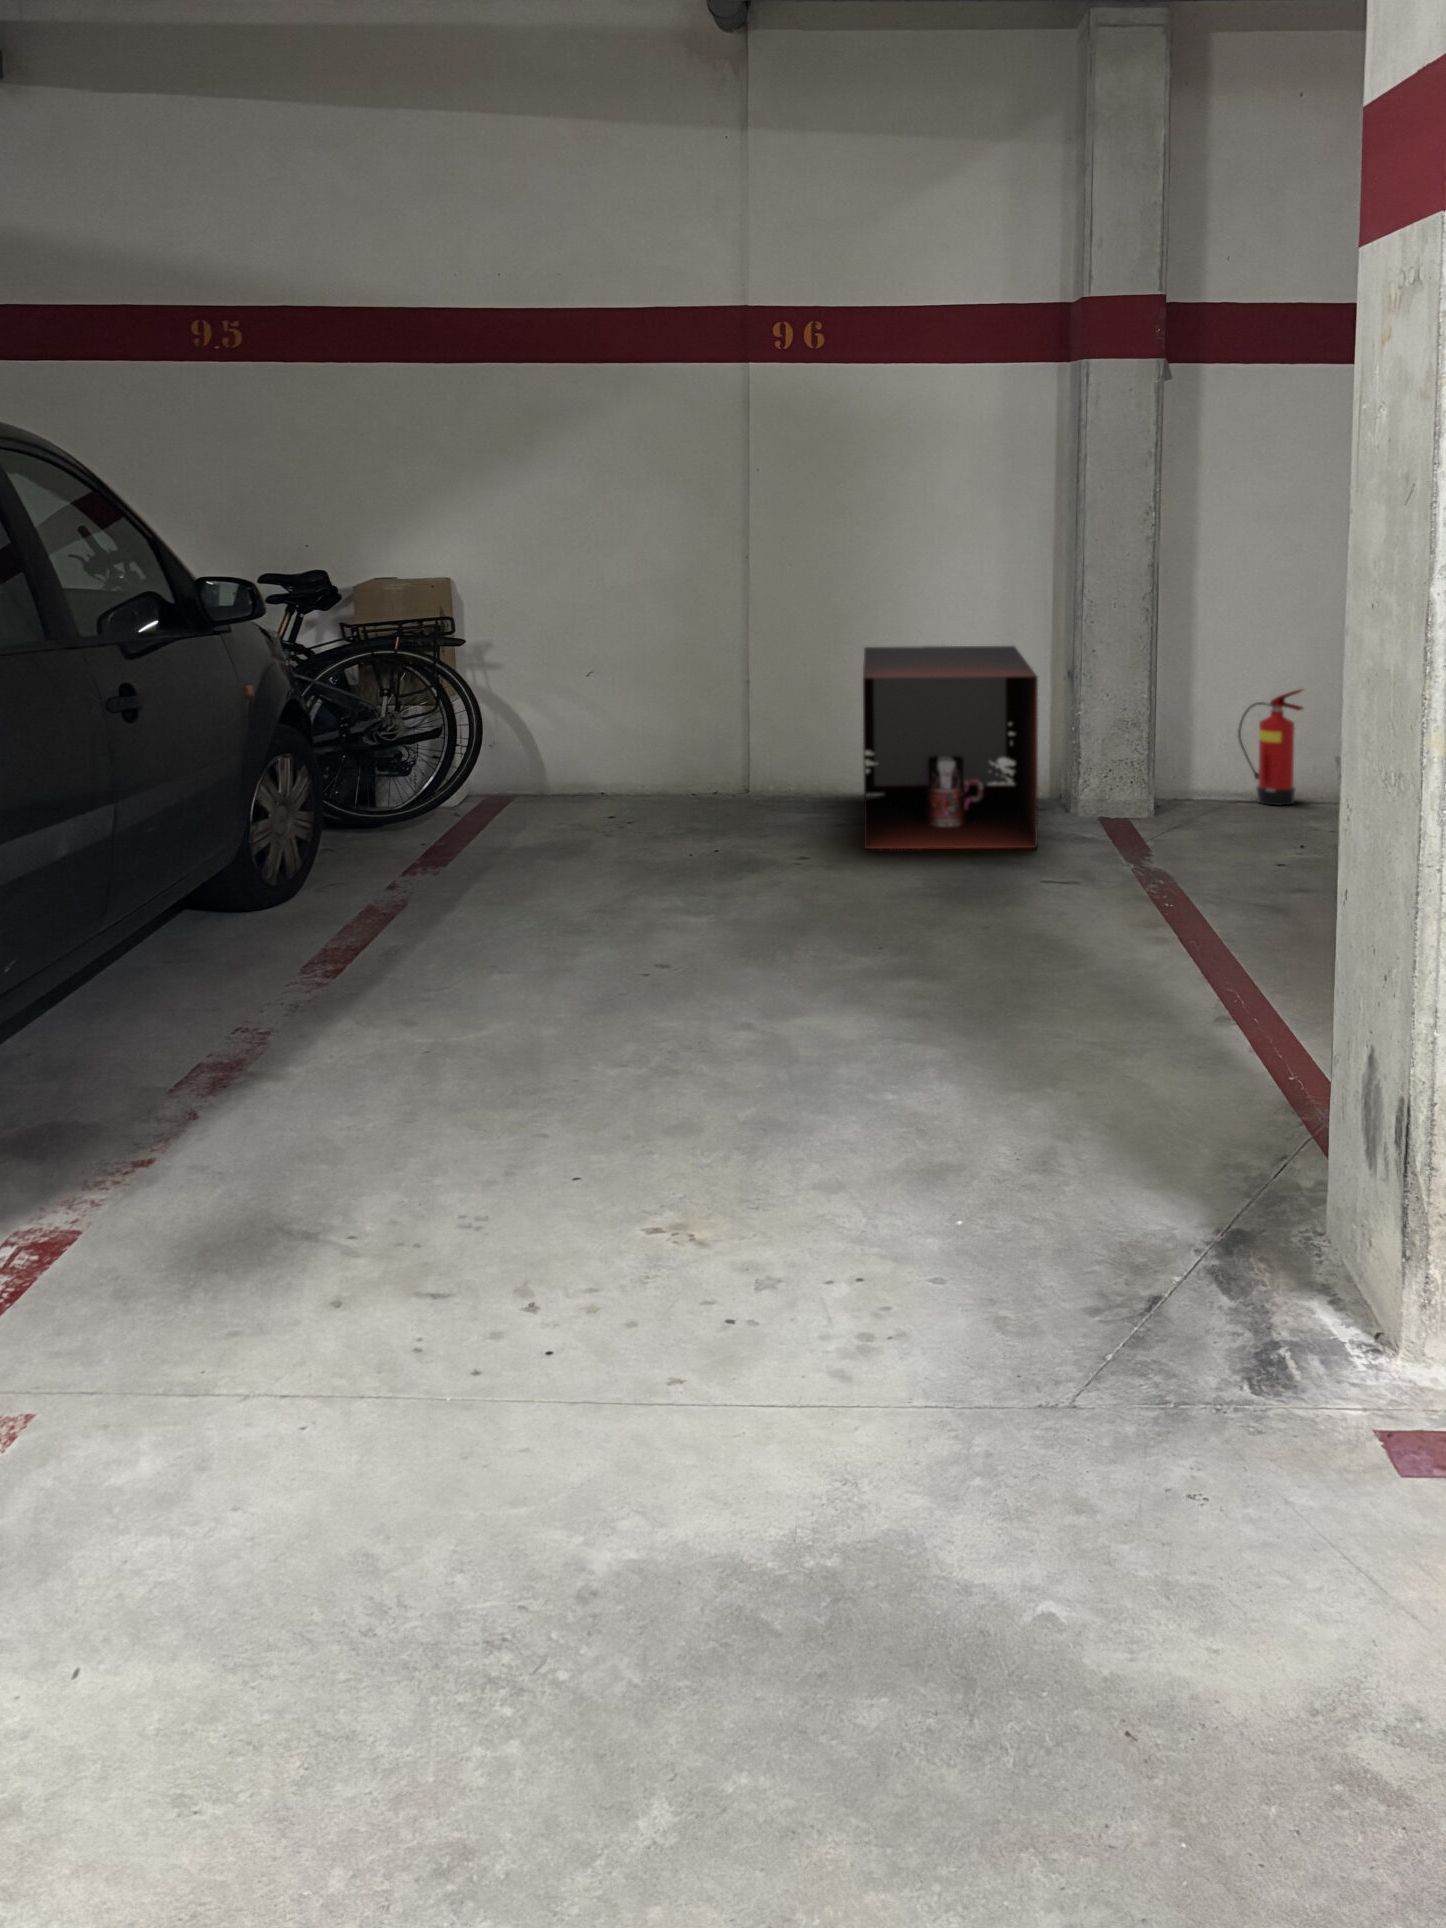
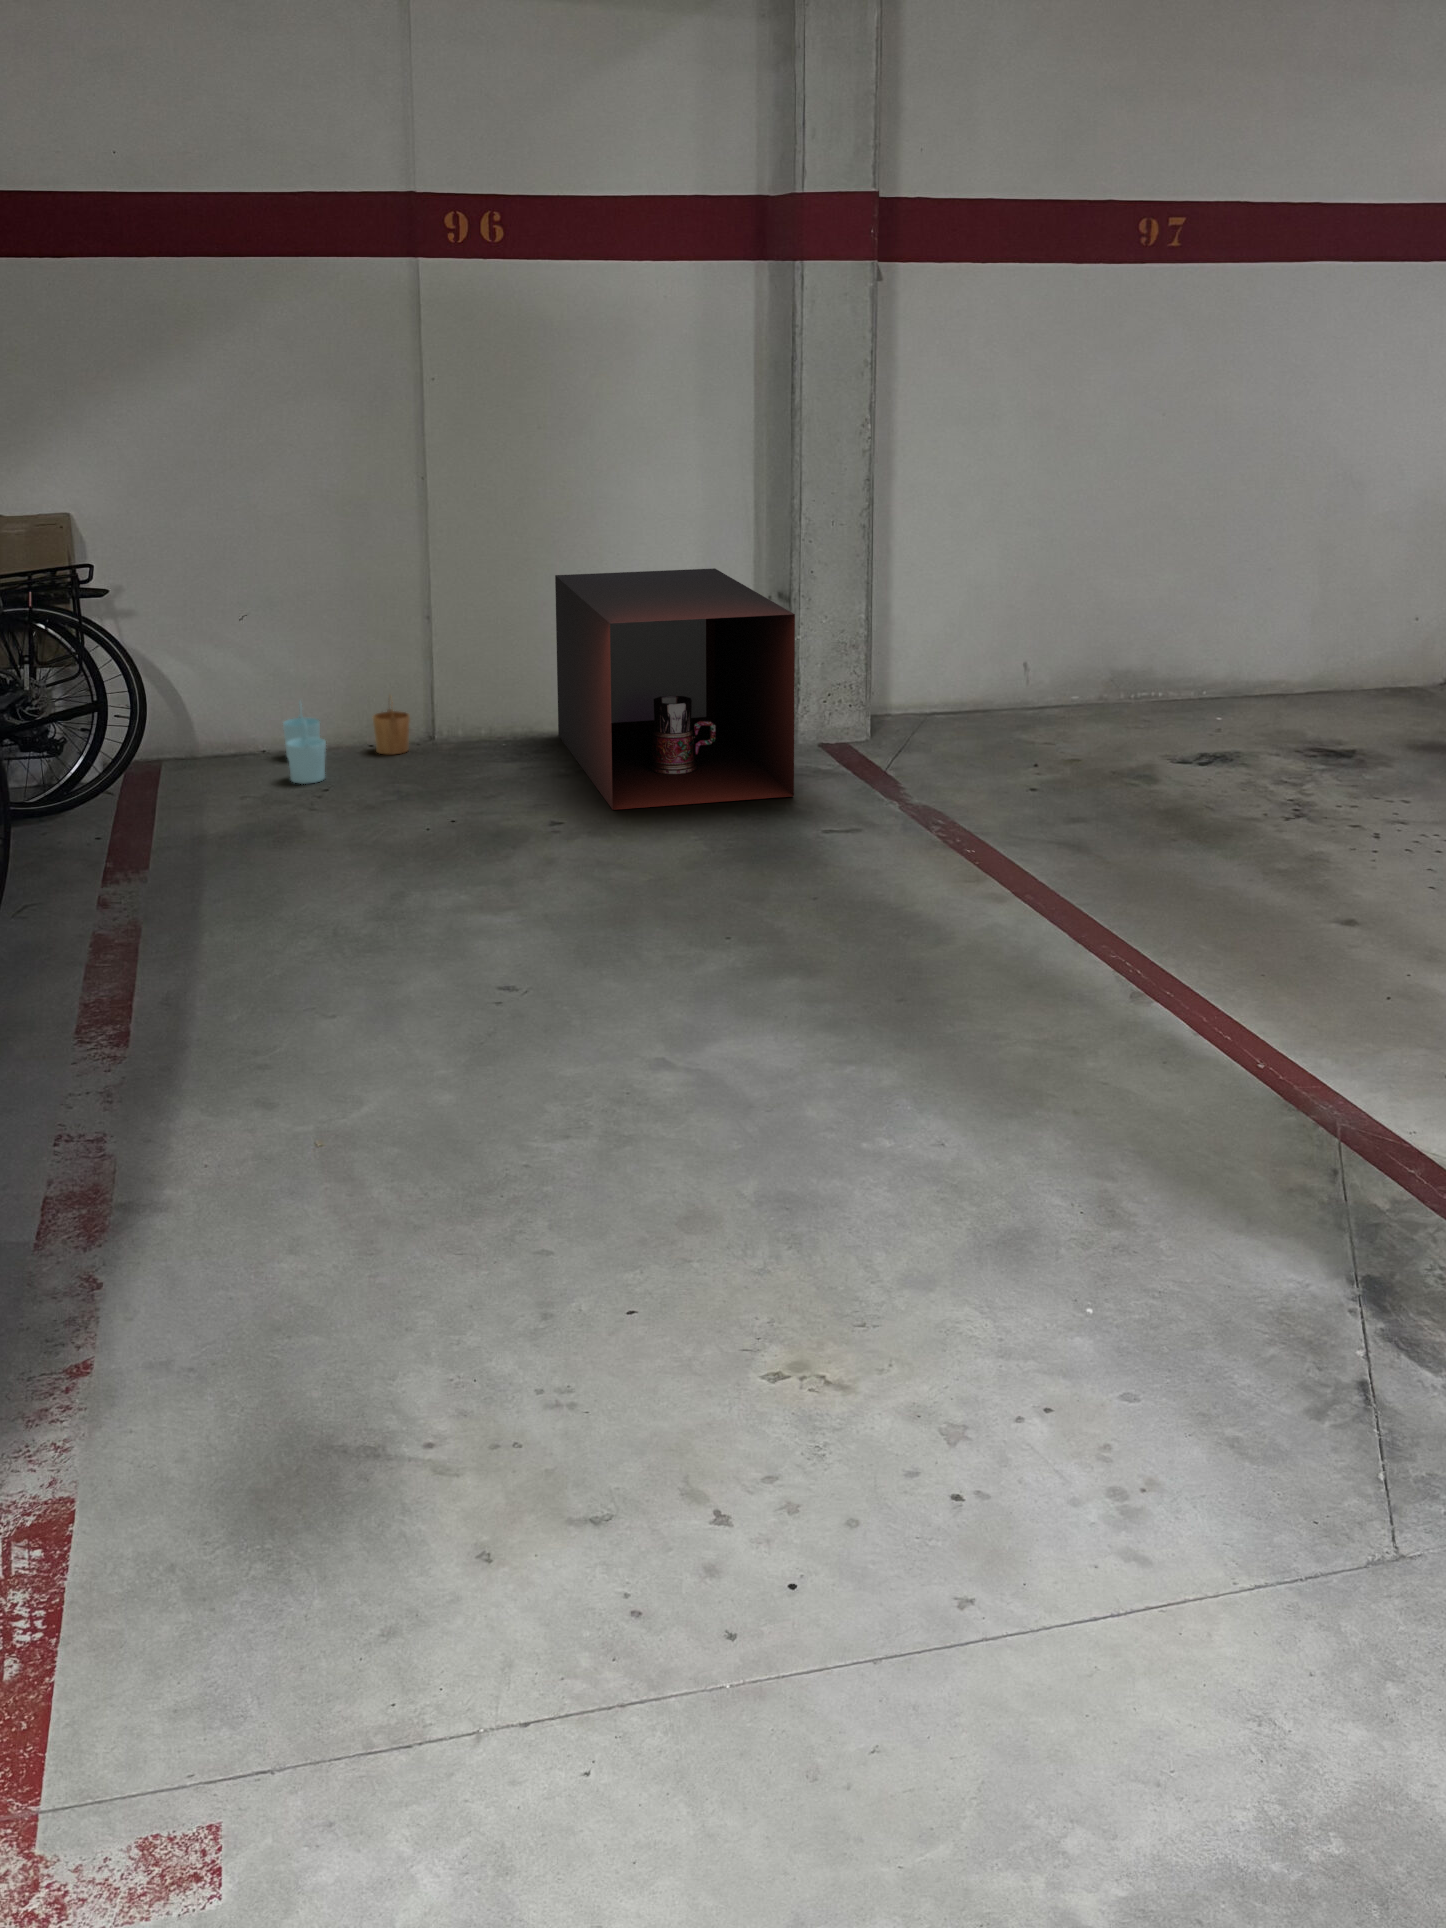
fire extinguisher: present [1238,689,1304,805] -> none [941,605,1014,725]
bucket: none [608,747,729,816] -> present [283,705,410,784]

